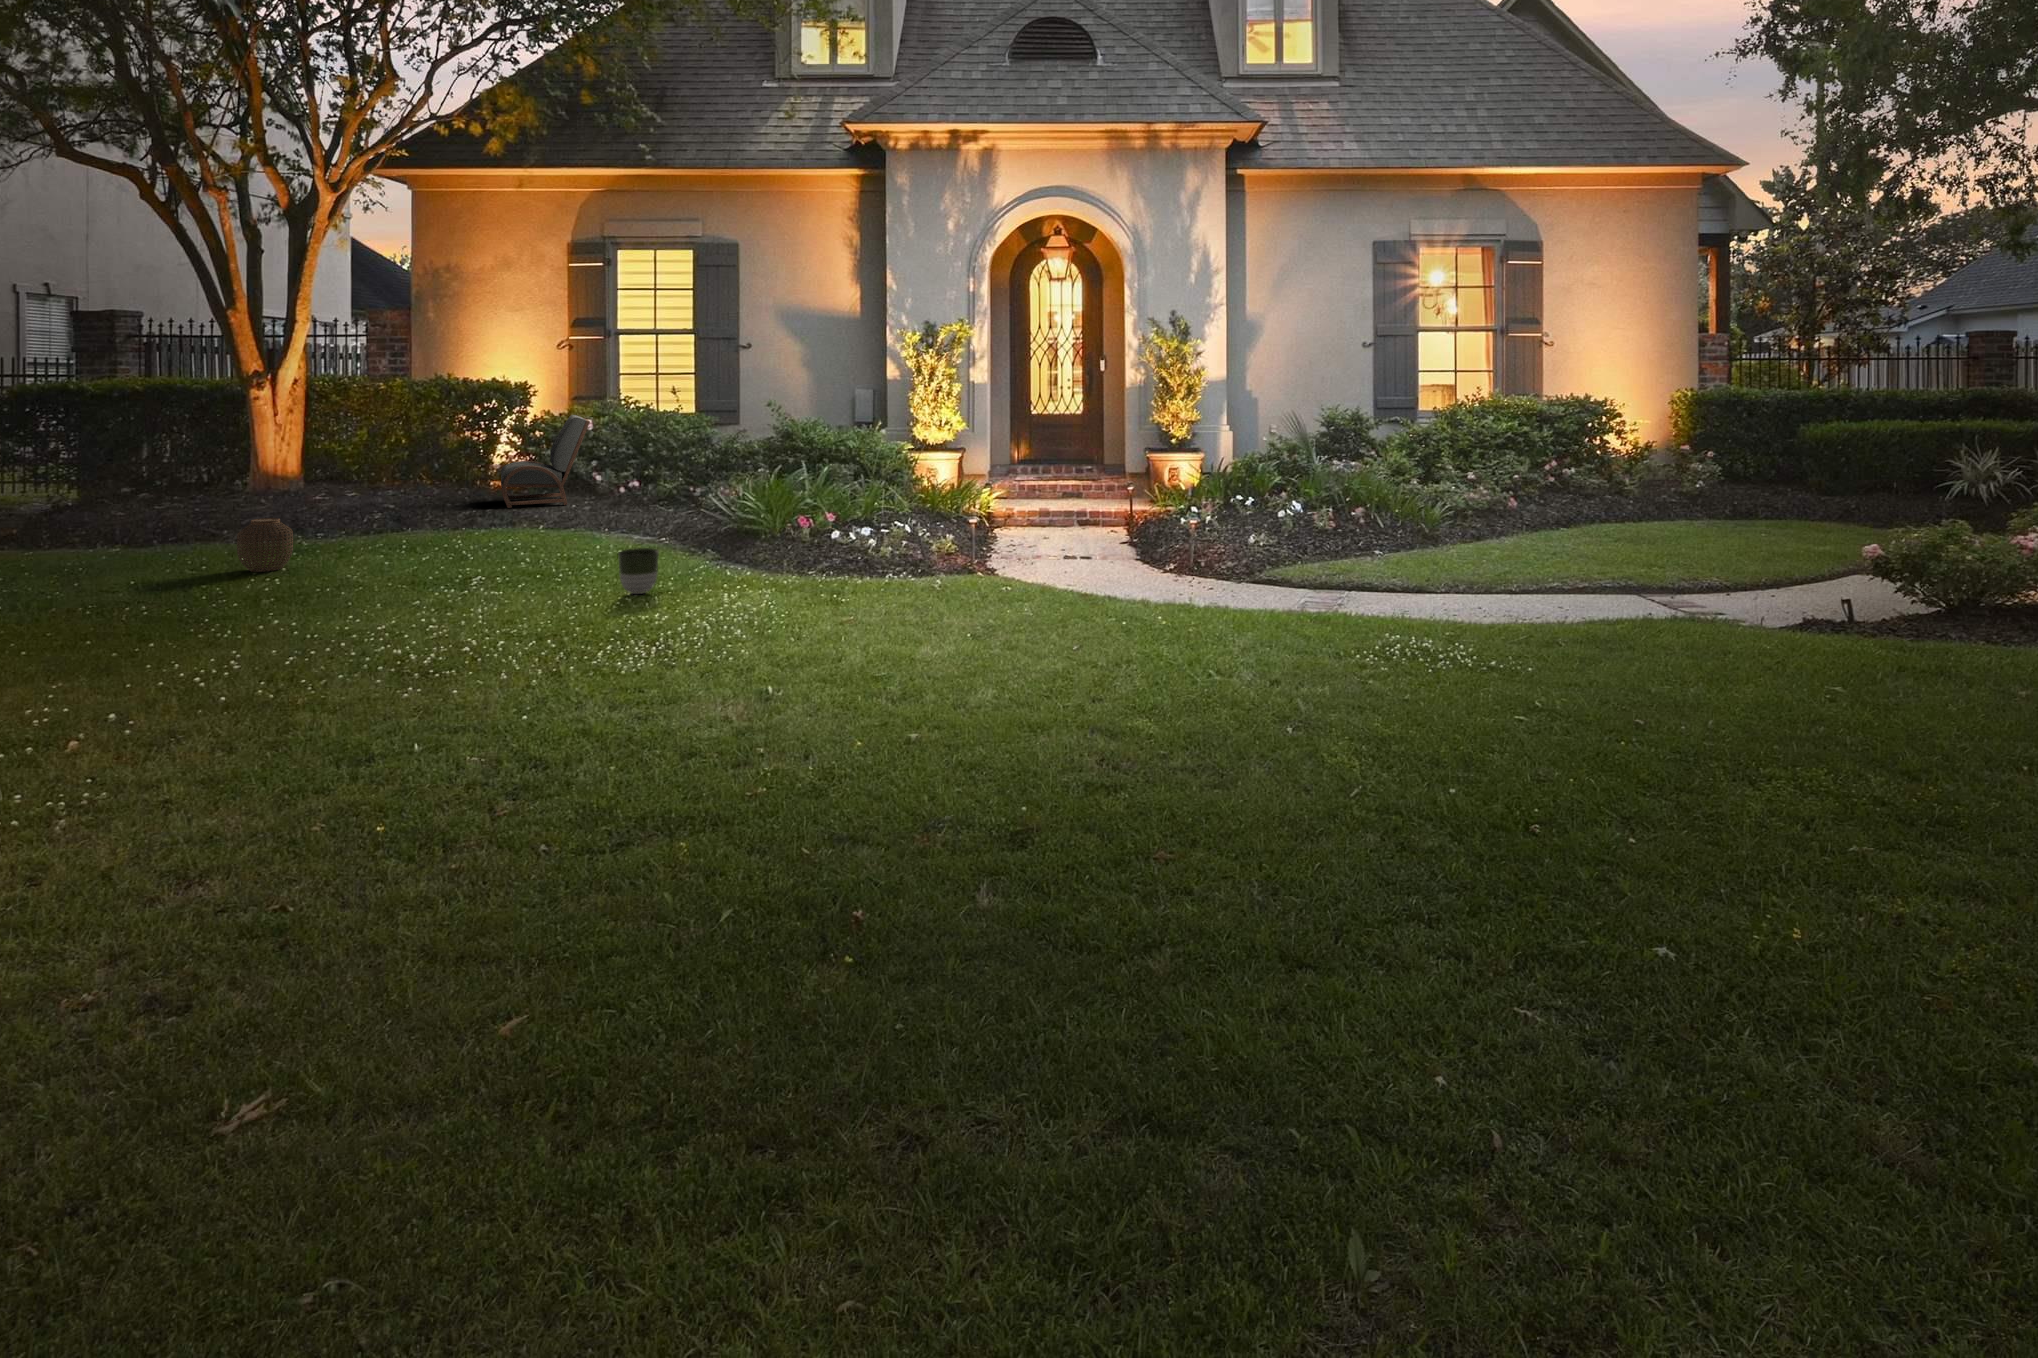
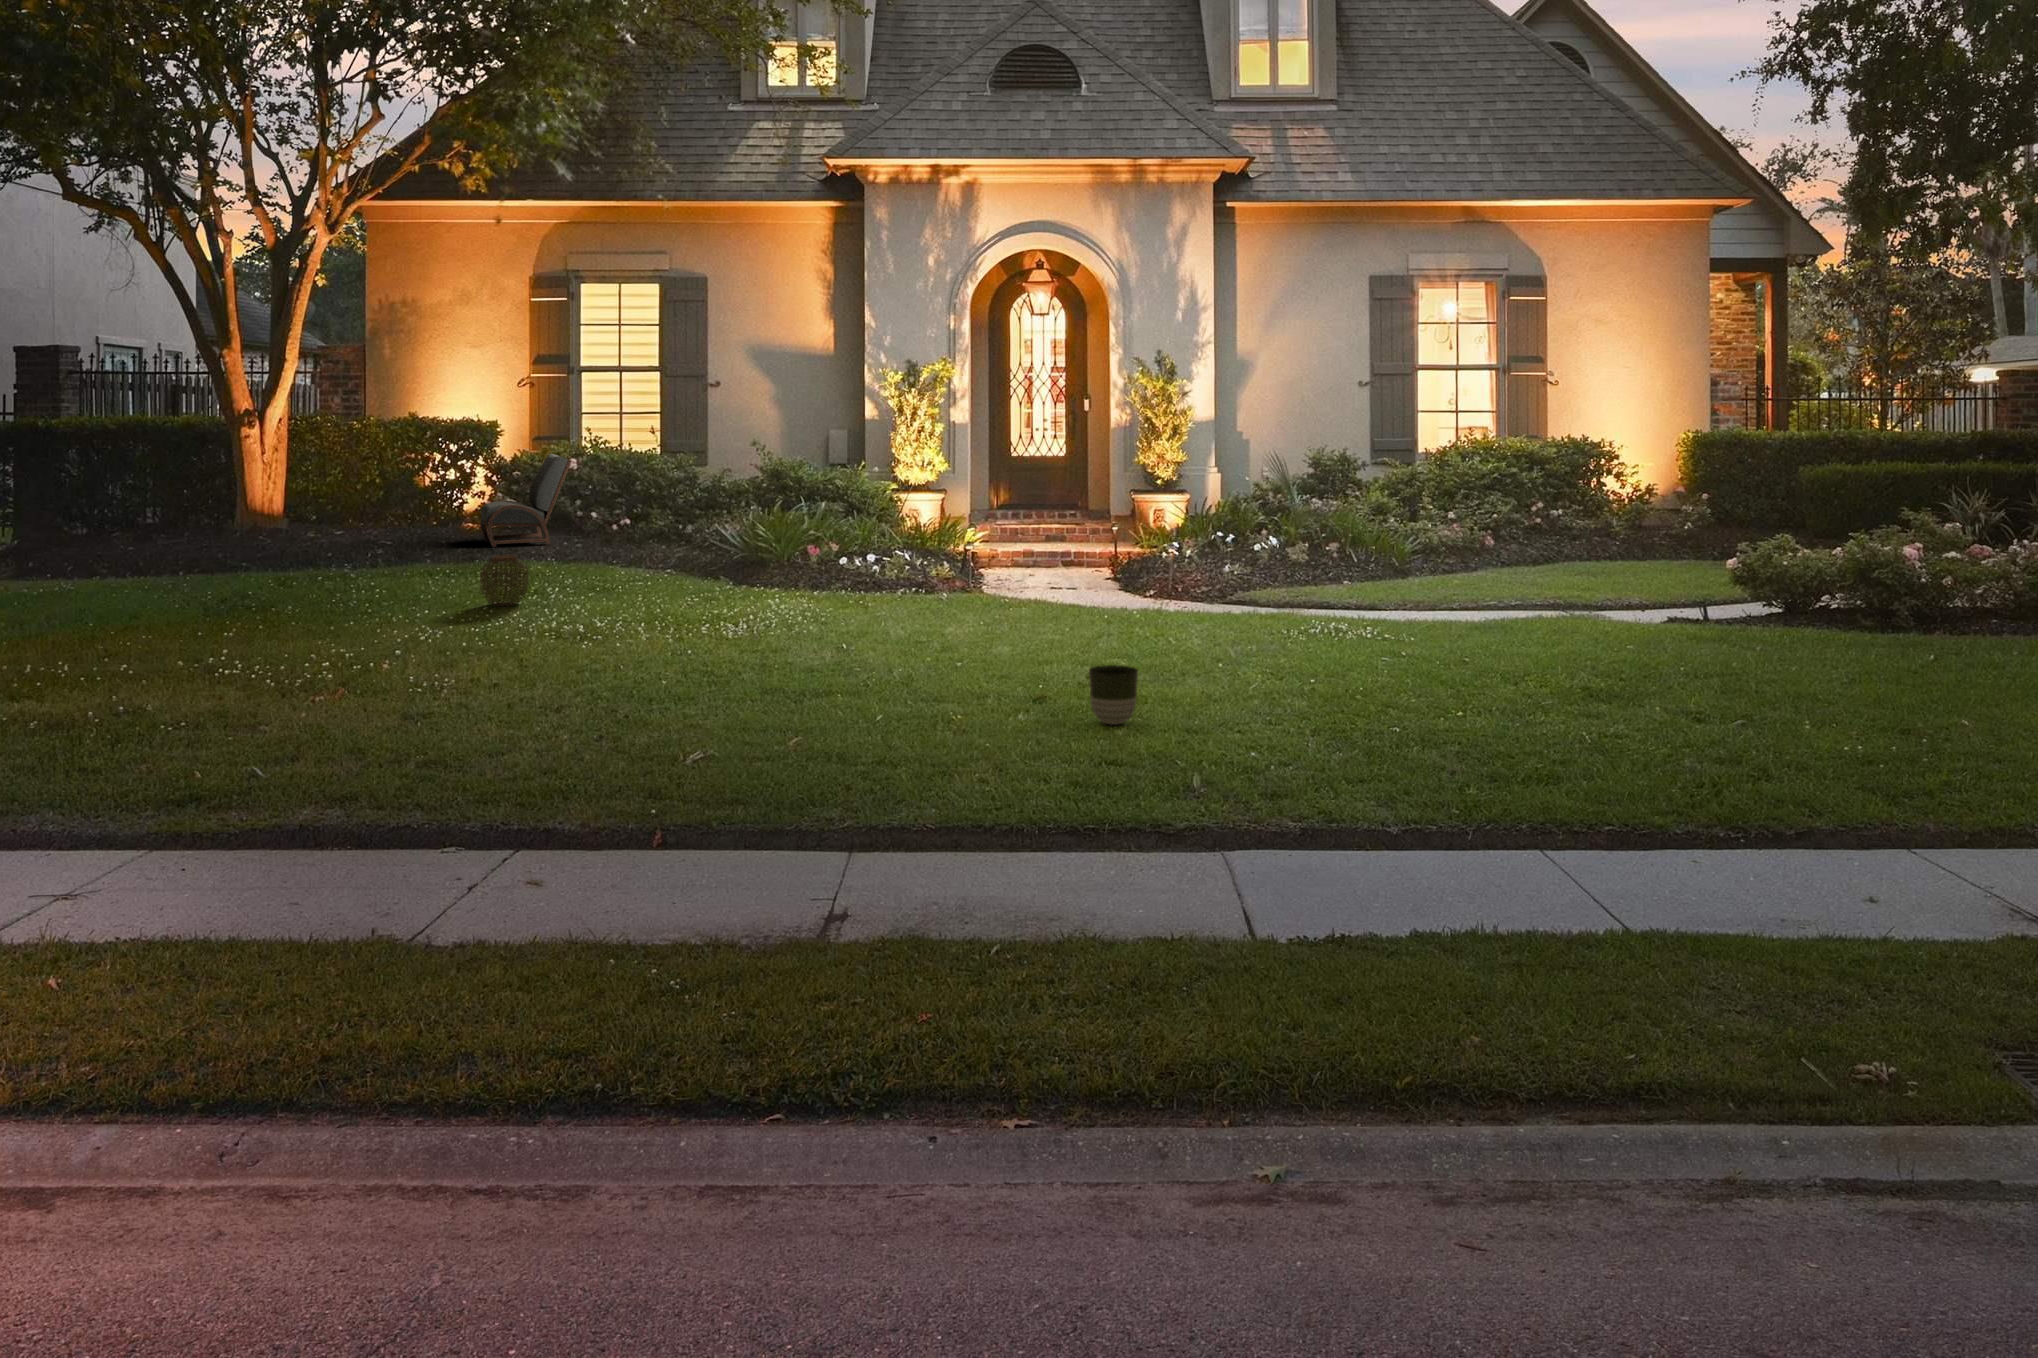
woven basket: present [237,518,293,572] -> present [480,555,529,606]
planter: present [618,548,659,594] -> present [1089,665,1138,725]

